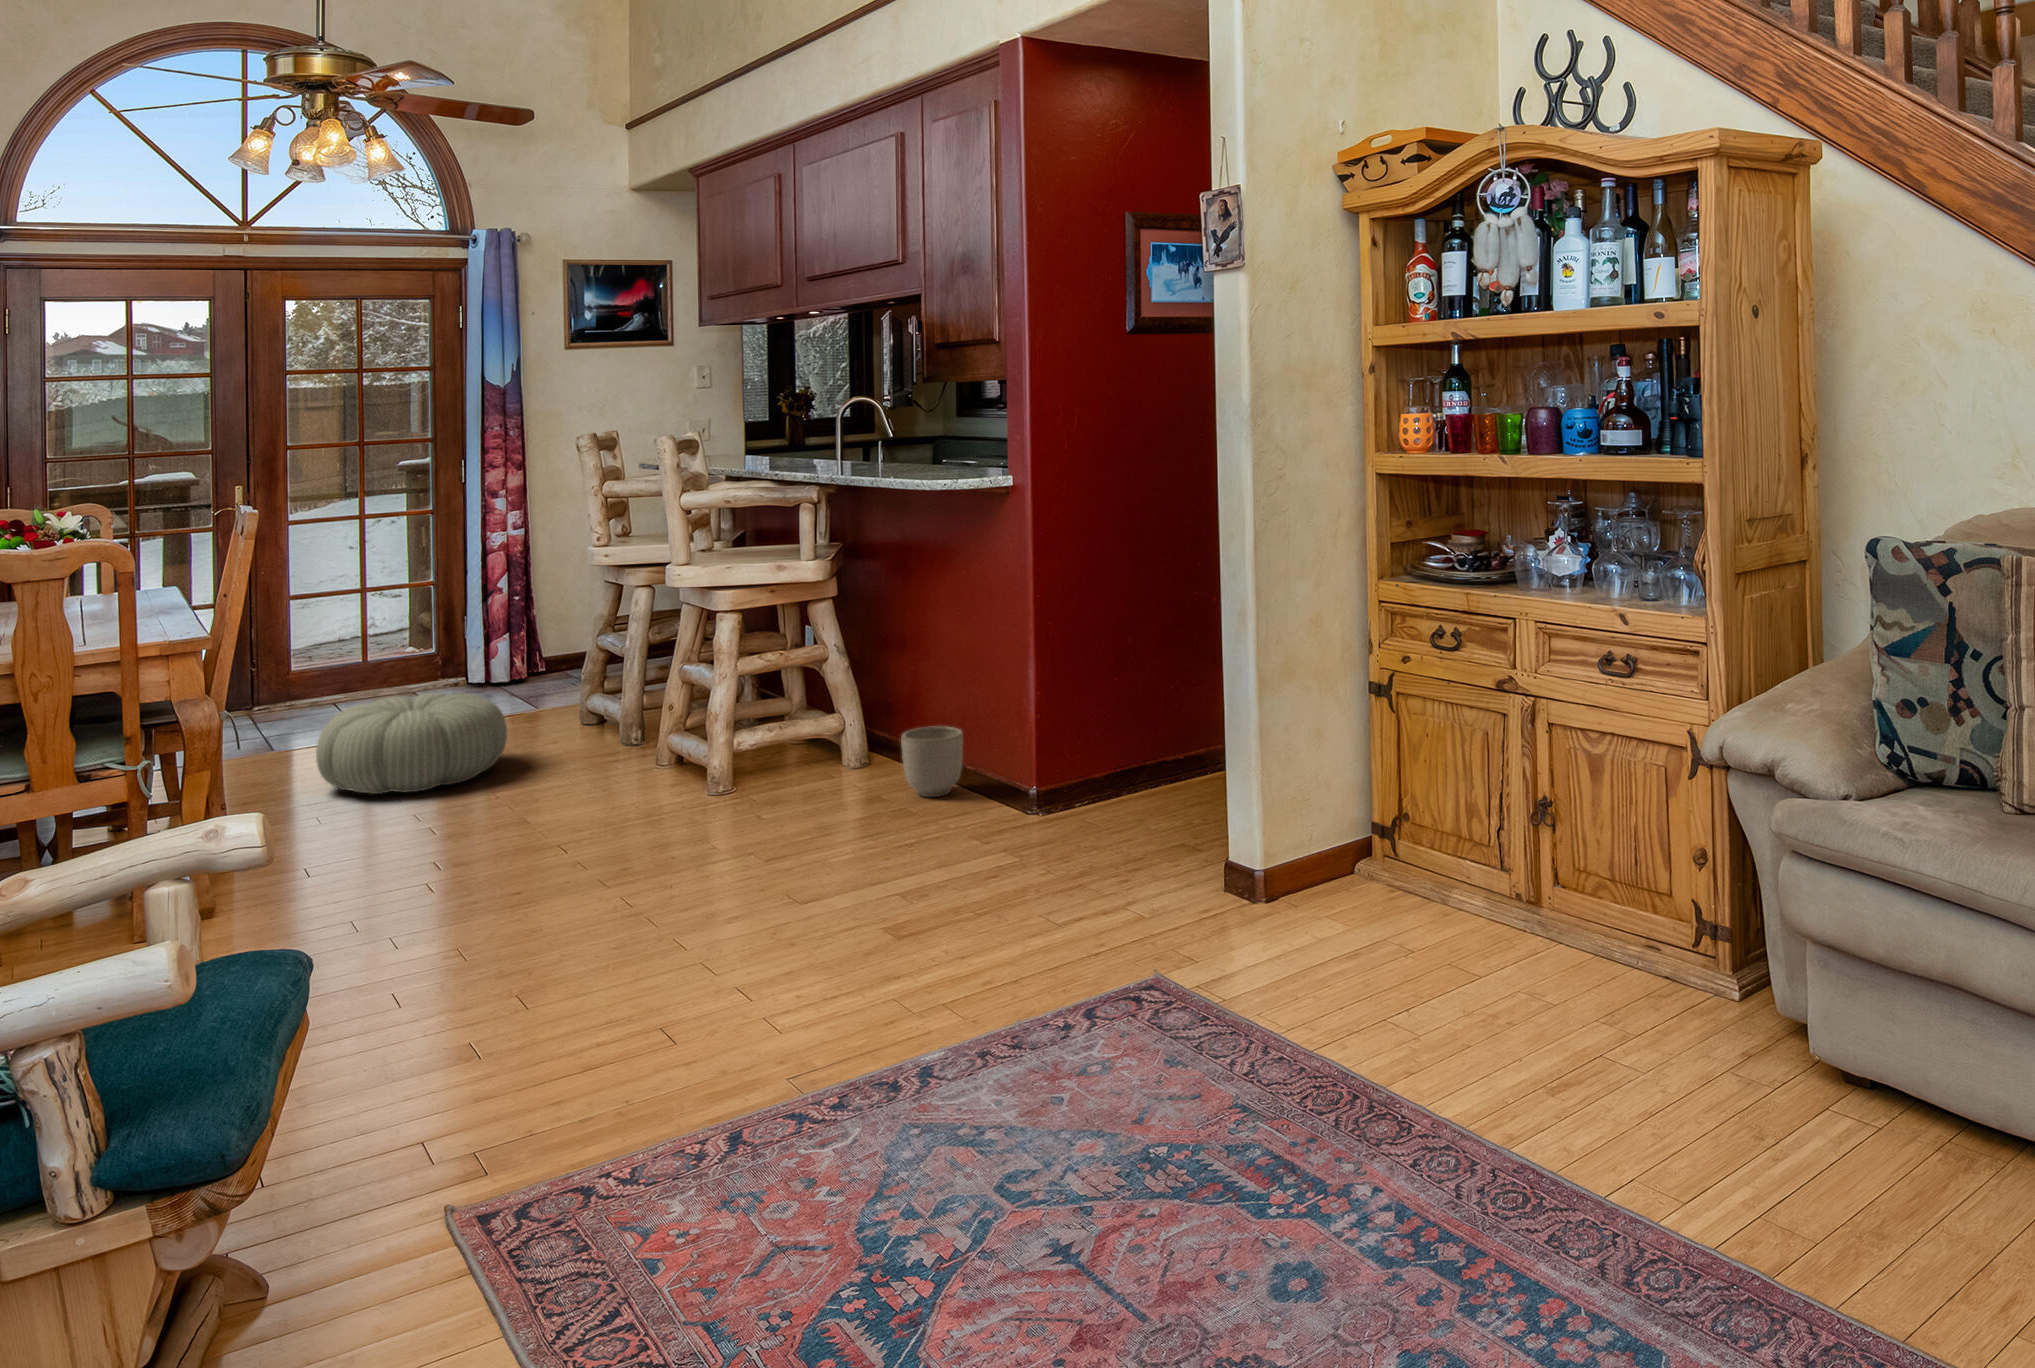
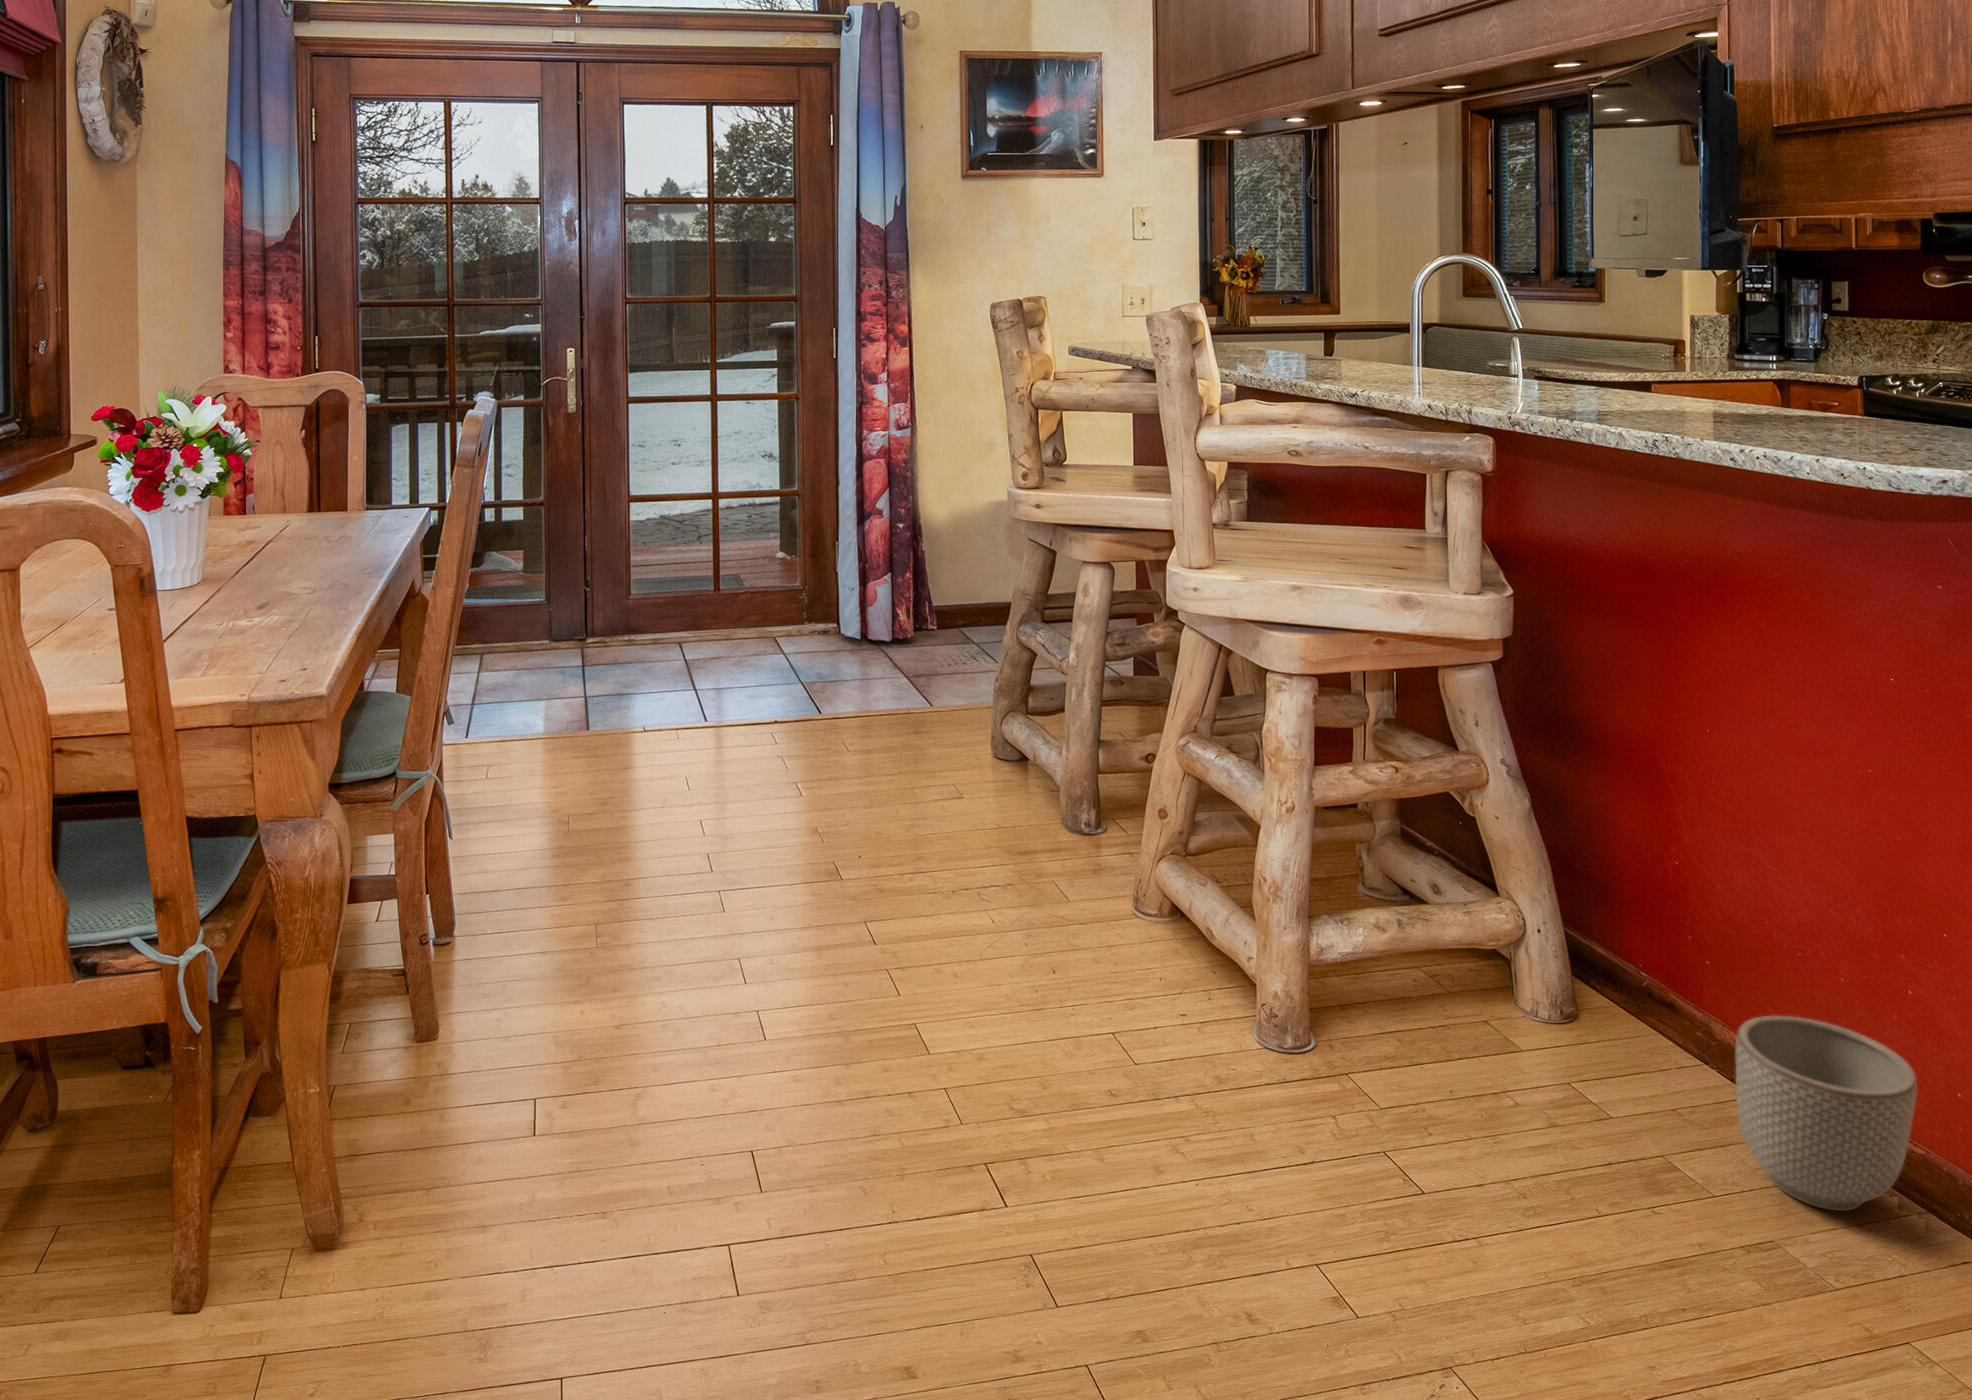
pouf: present [316,693,507,794] -> none [605,698,884,882]

